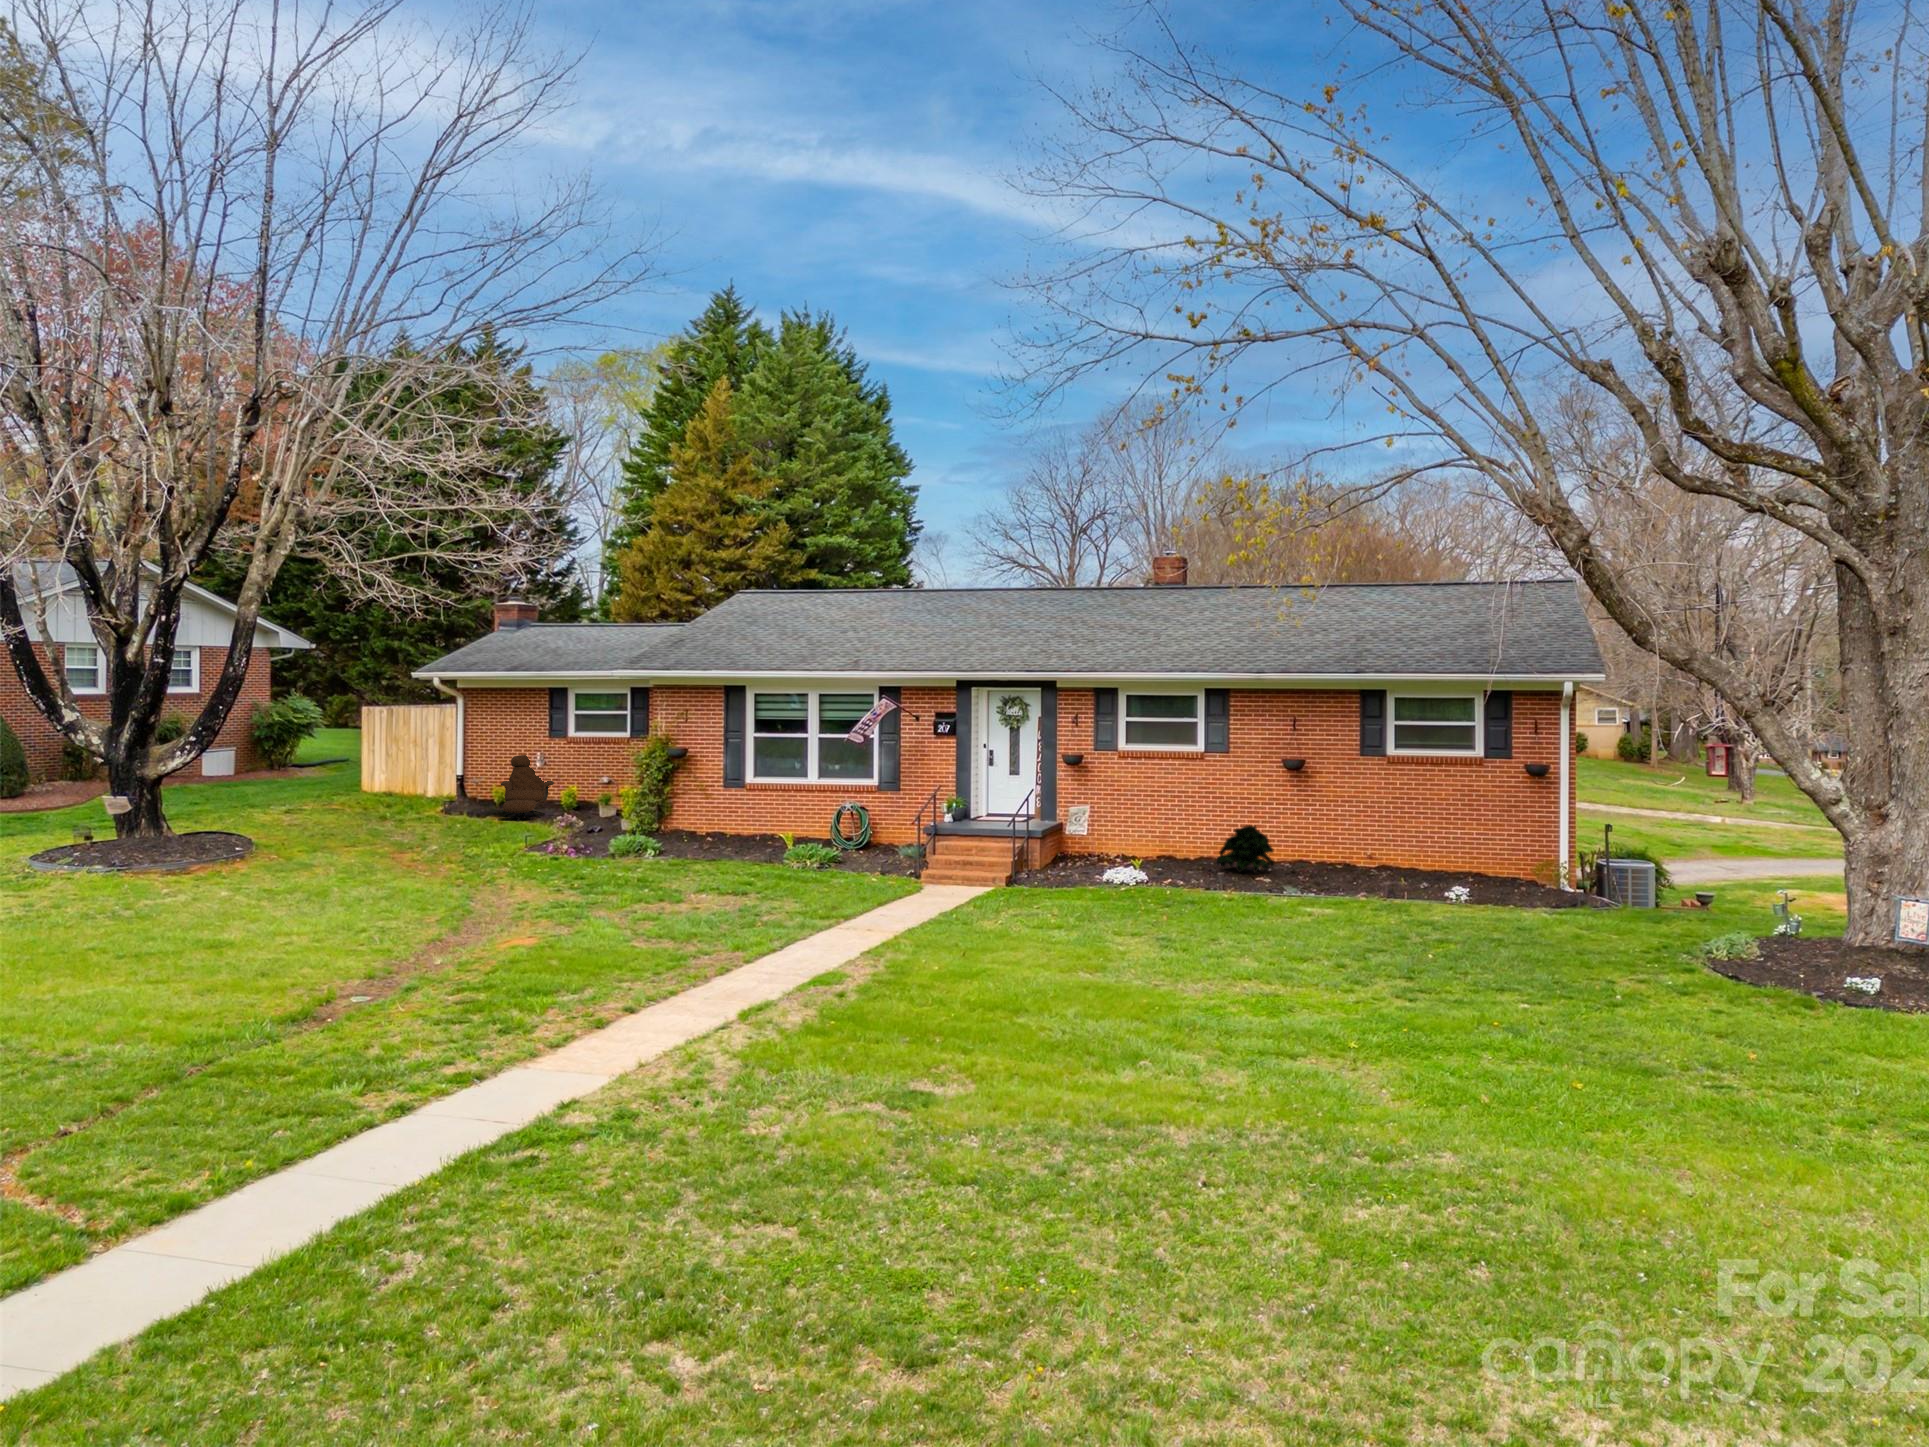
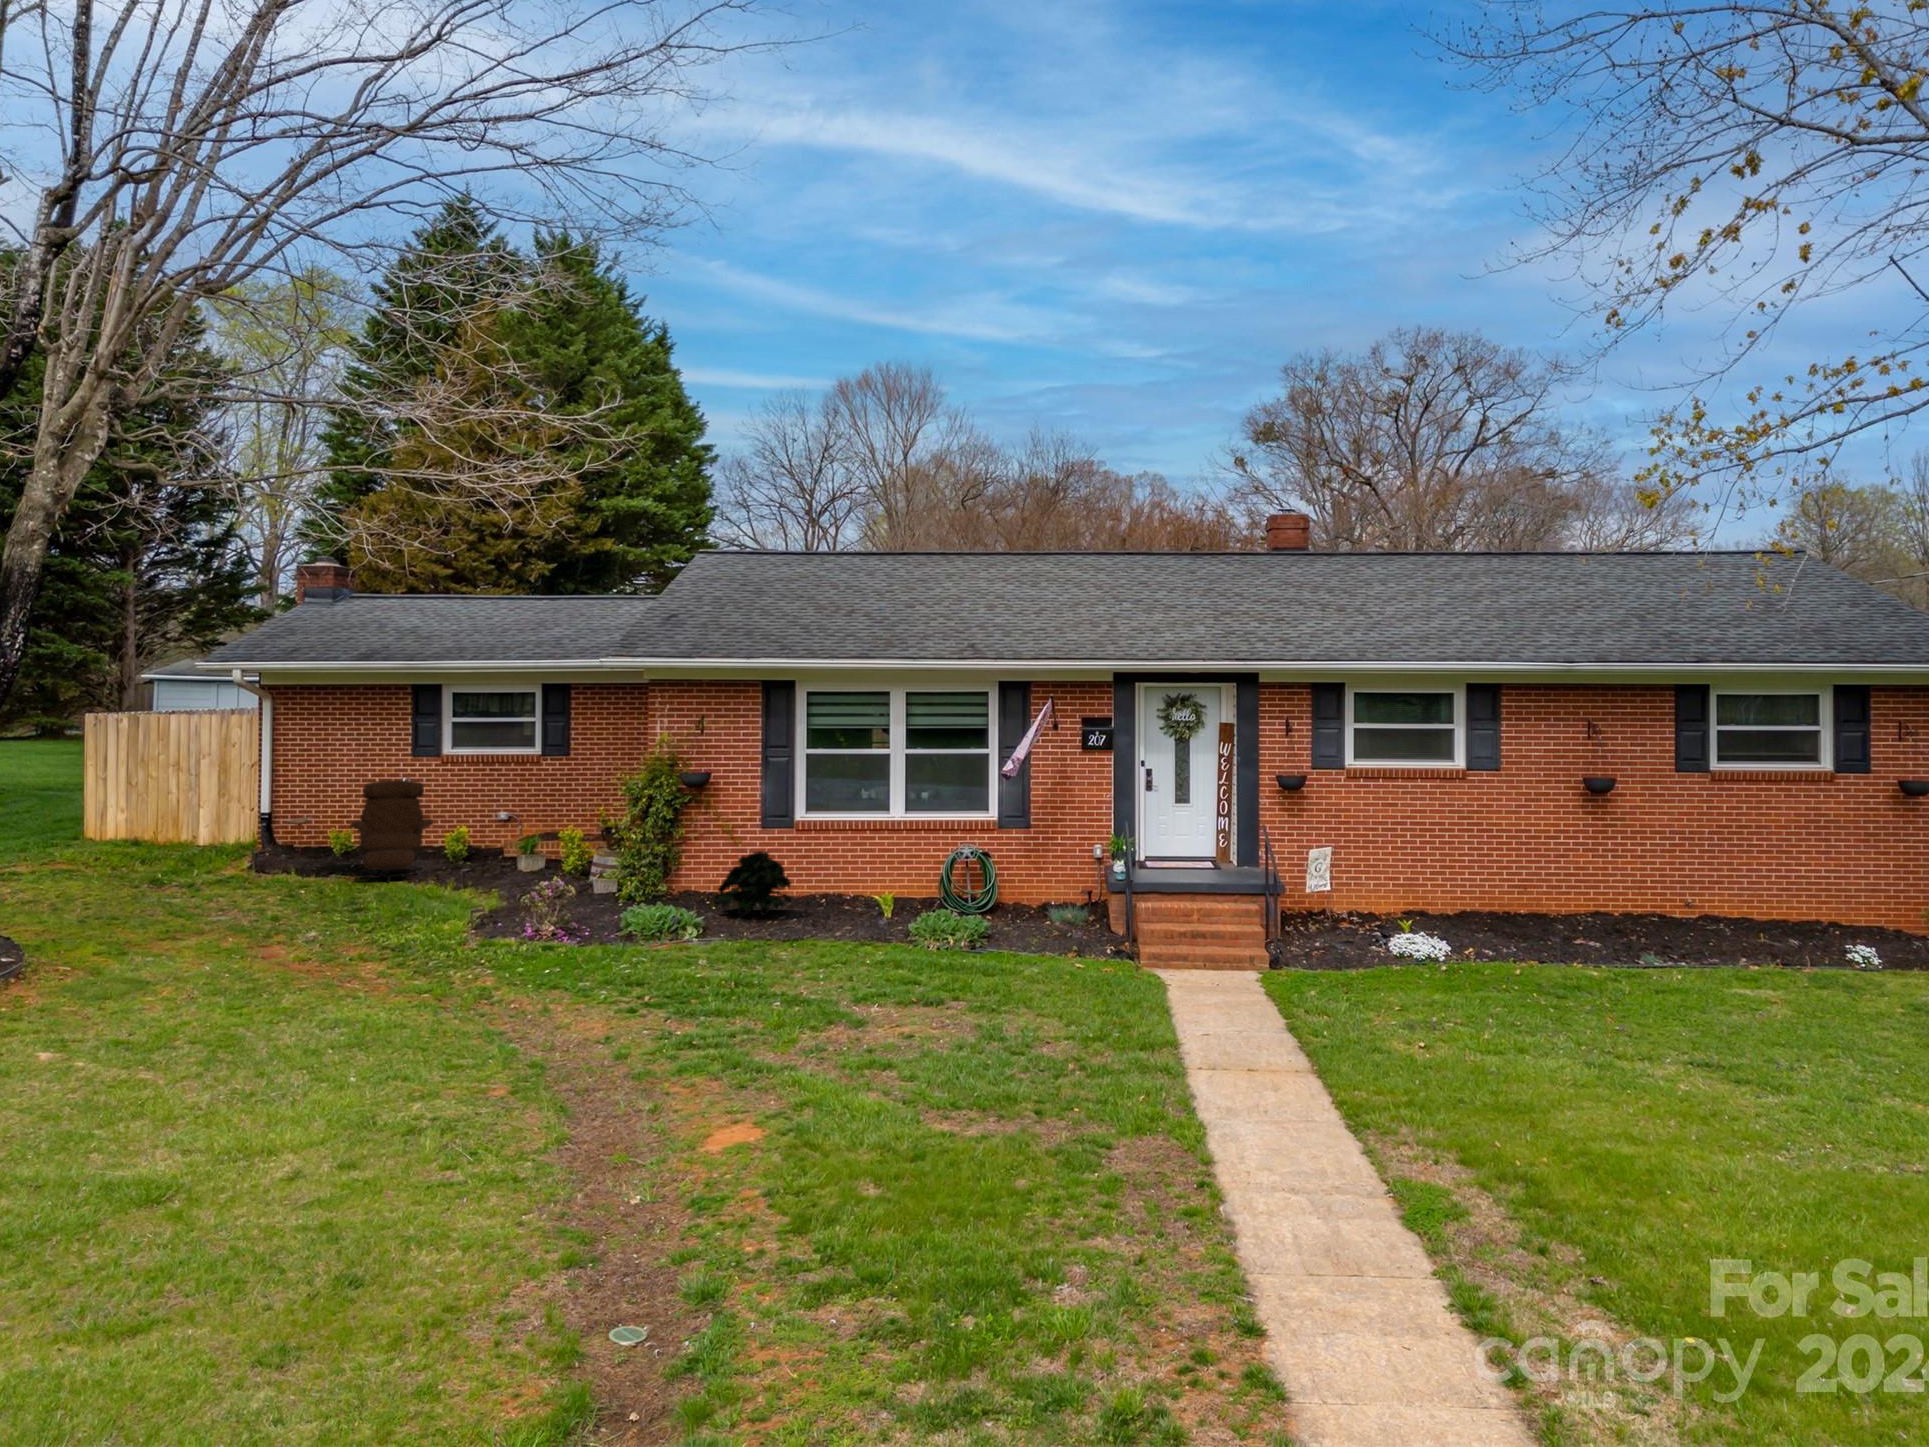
potted plant: present [1216,825,1274,872] -> present [714,851,791,916]

